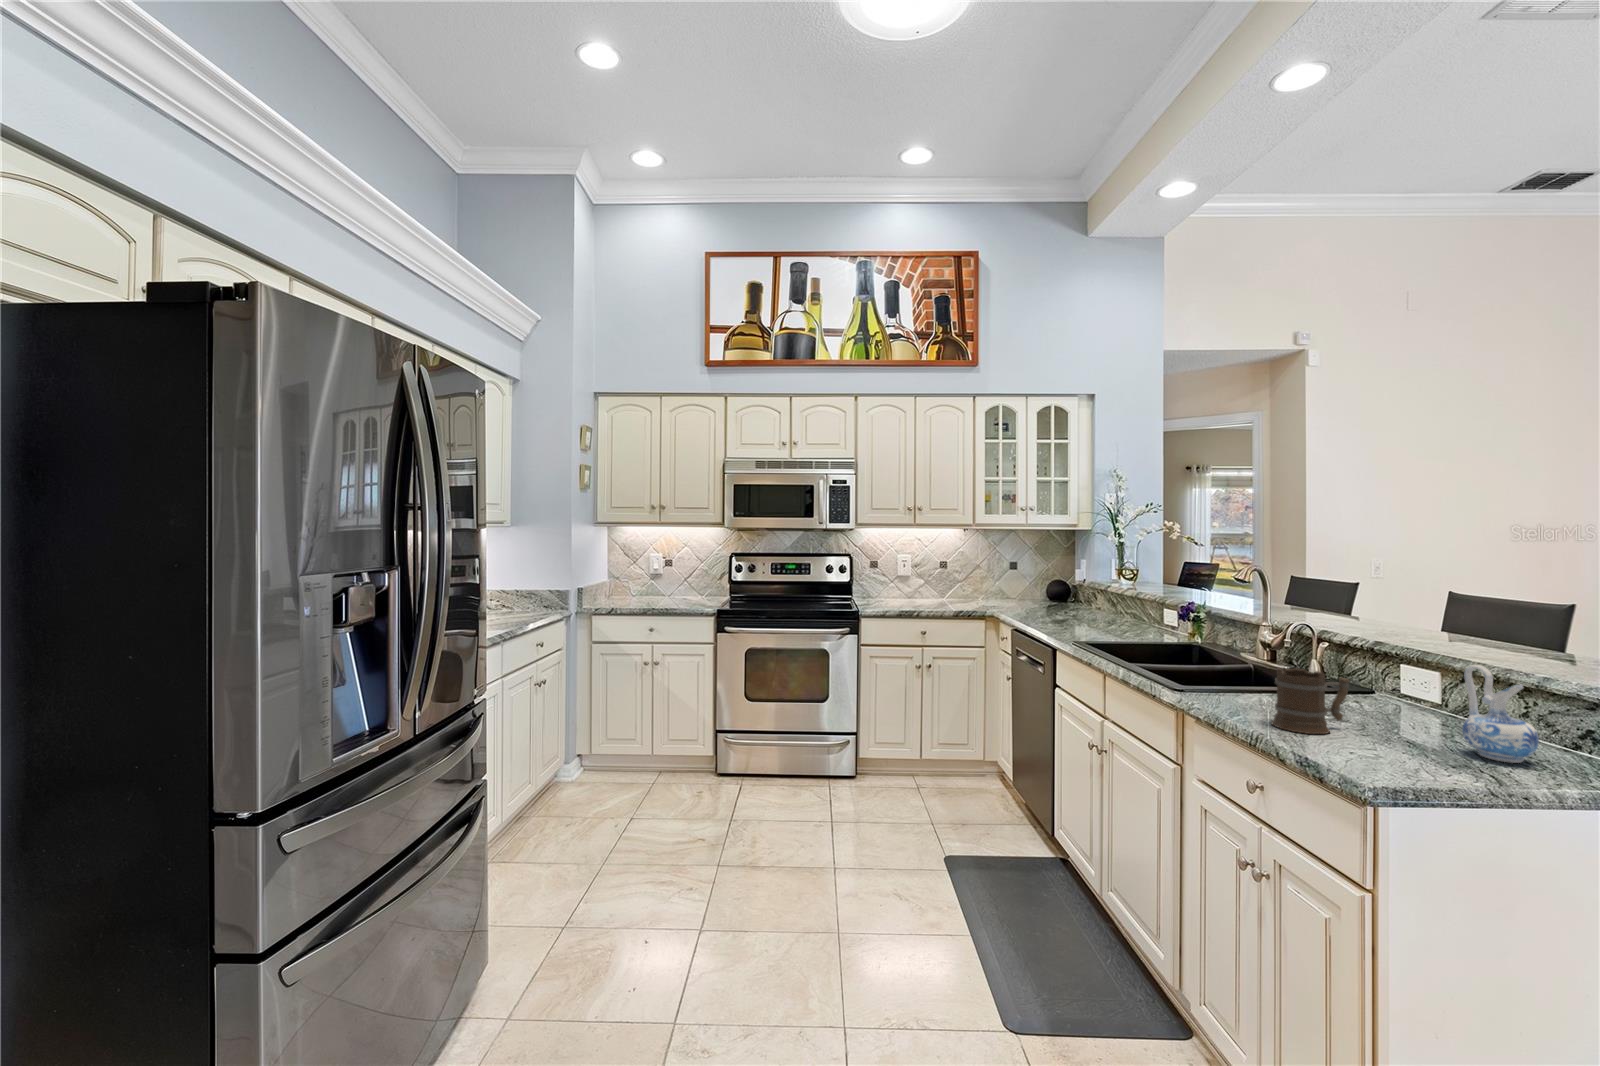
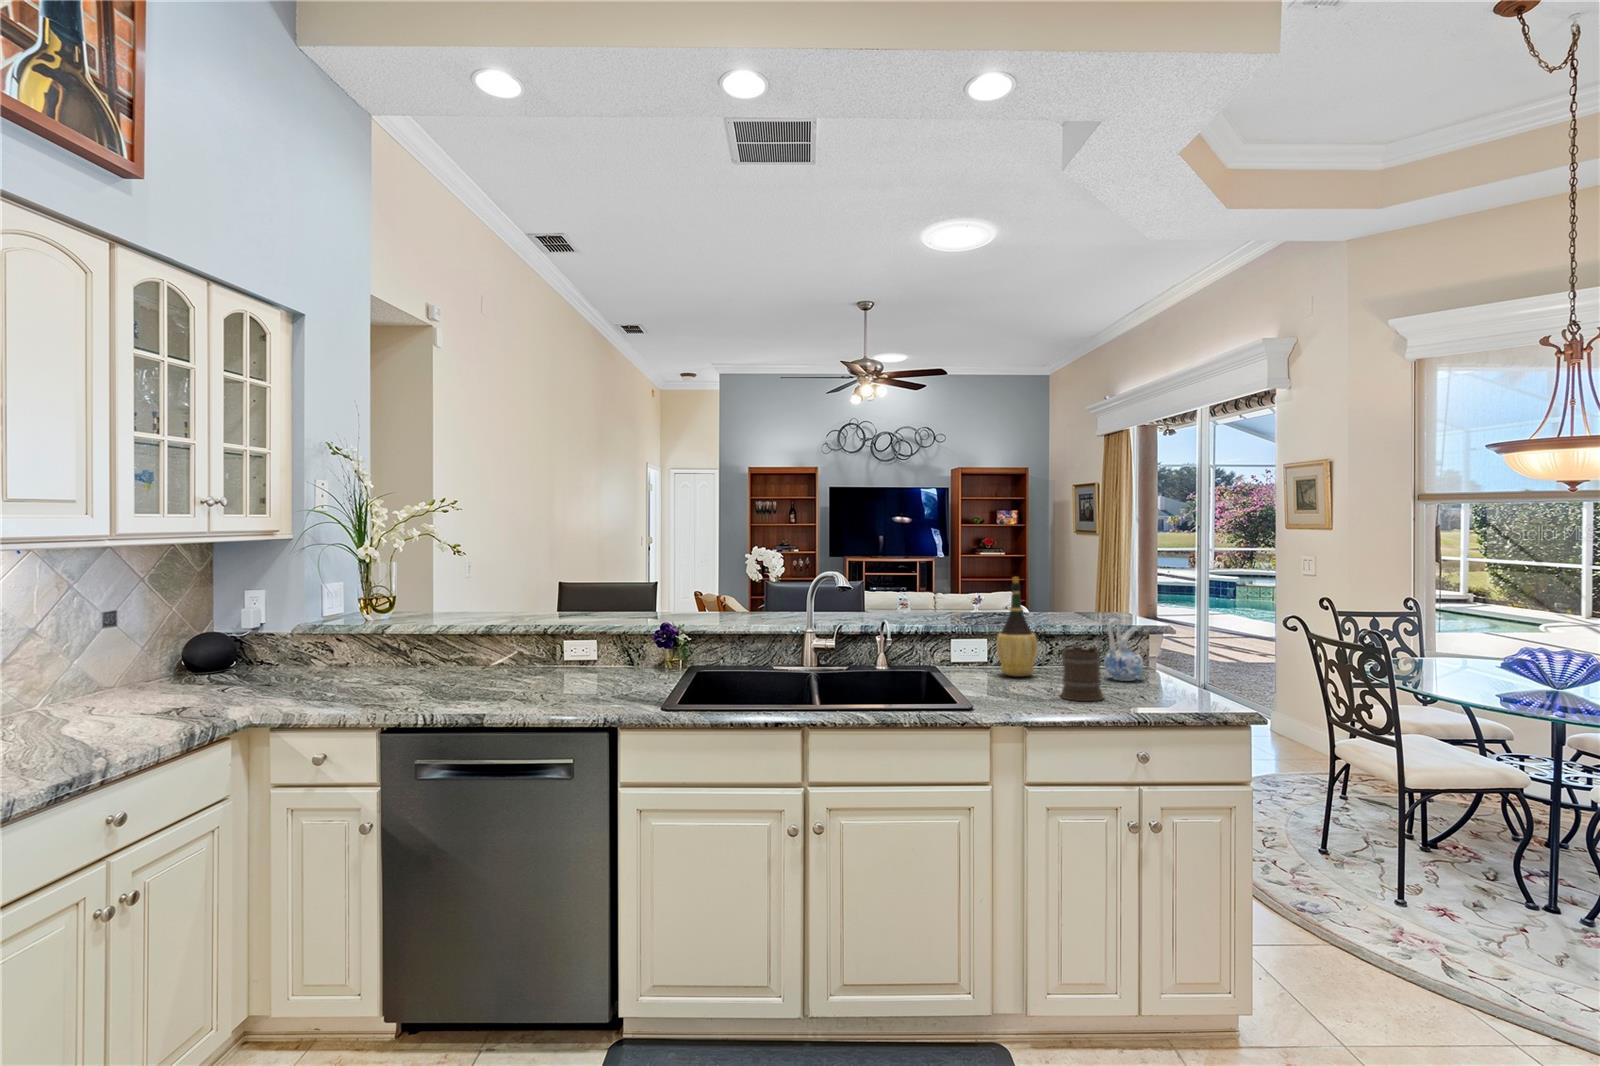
wine bottle: none [1376,594,1442,720] -> present [996,577,1037,676]

